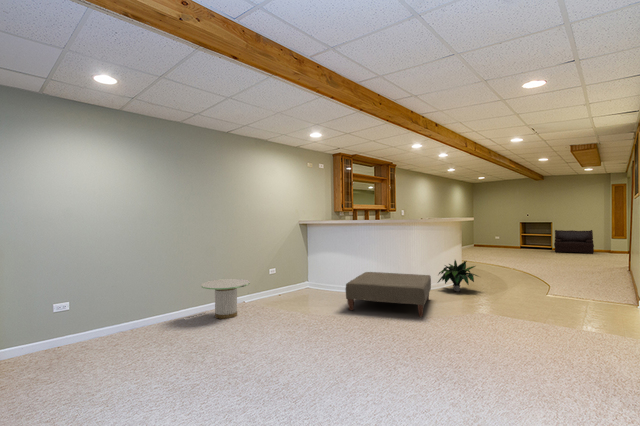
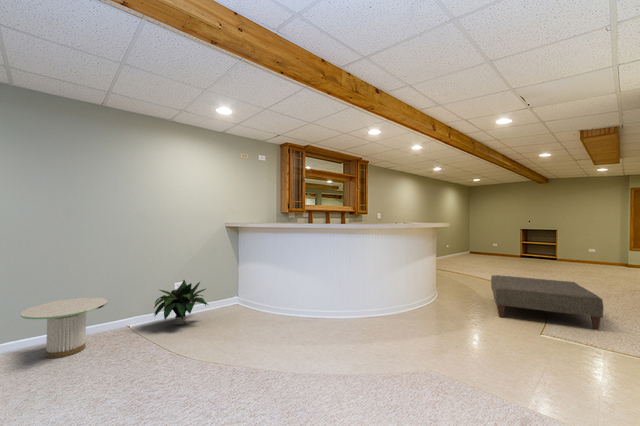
armchair: present [554,230,594,254] -> none [559,239,608,268]
potted plant: present [438,260,477,291] -> present [154,280,208,325]
ottoman: present [346,272,431,317] -> present [491,275,603,330]

